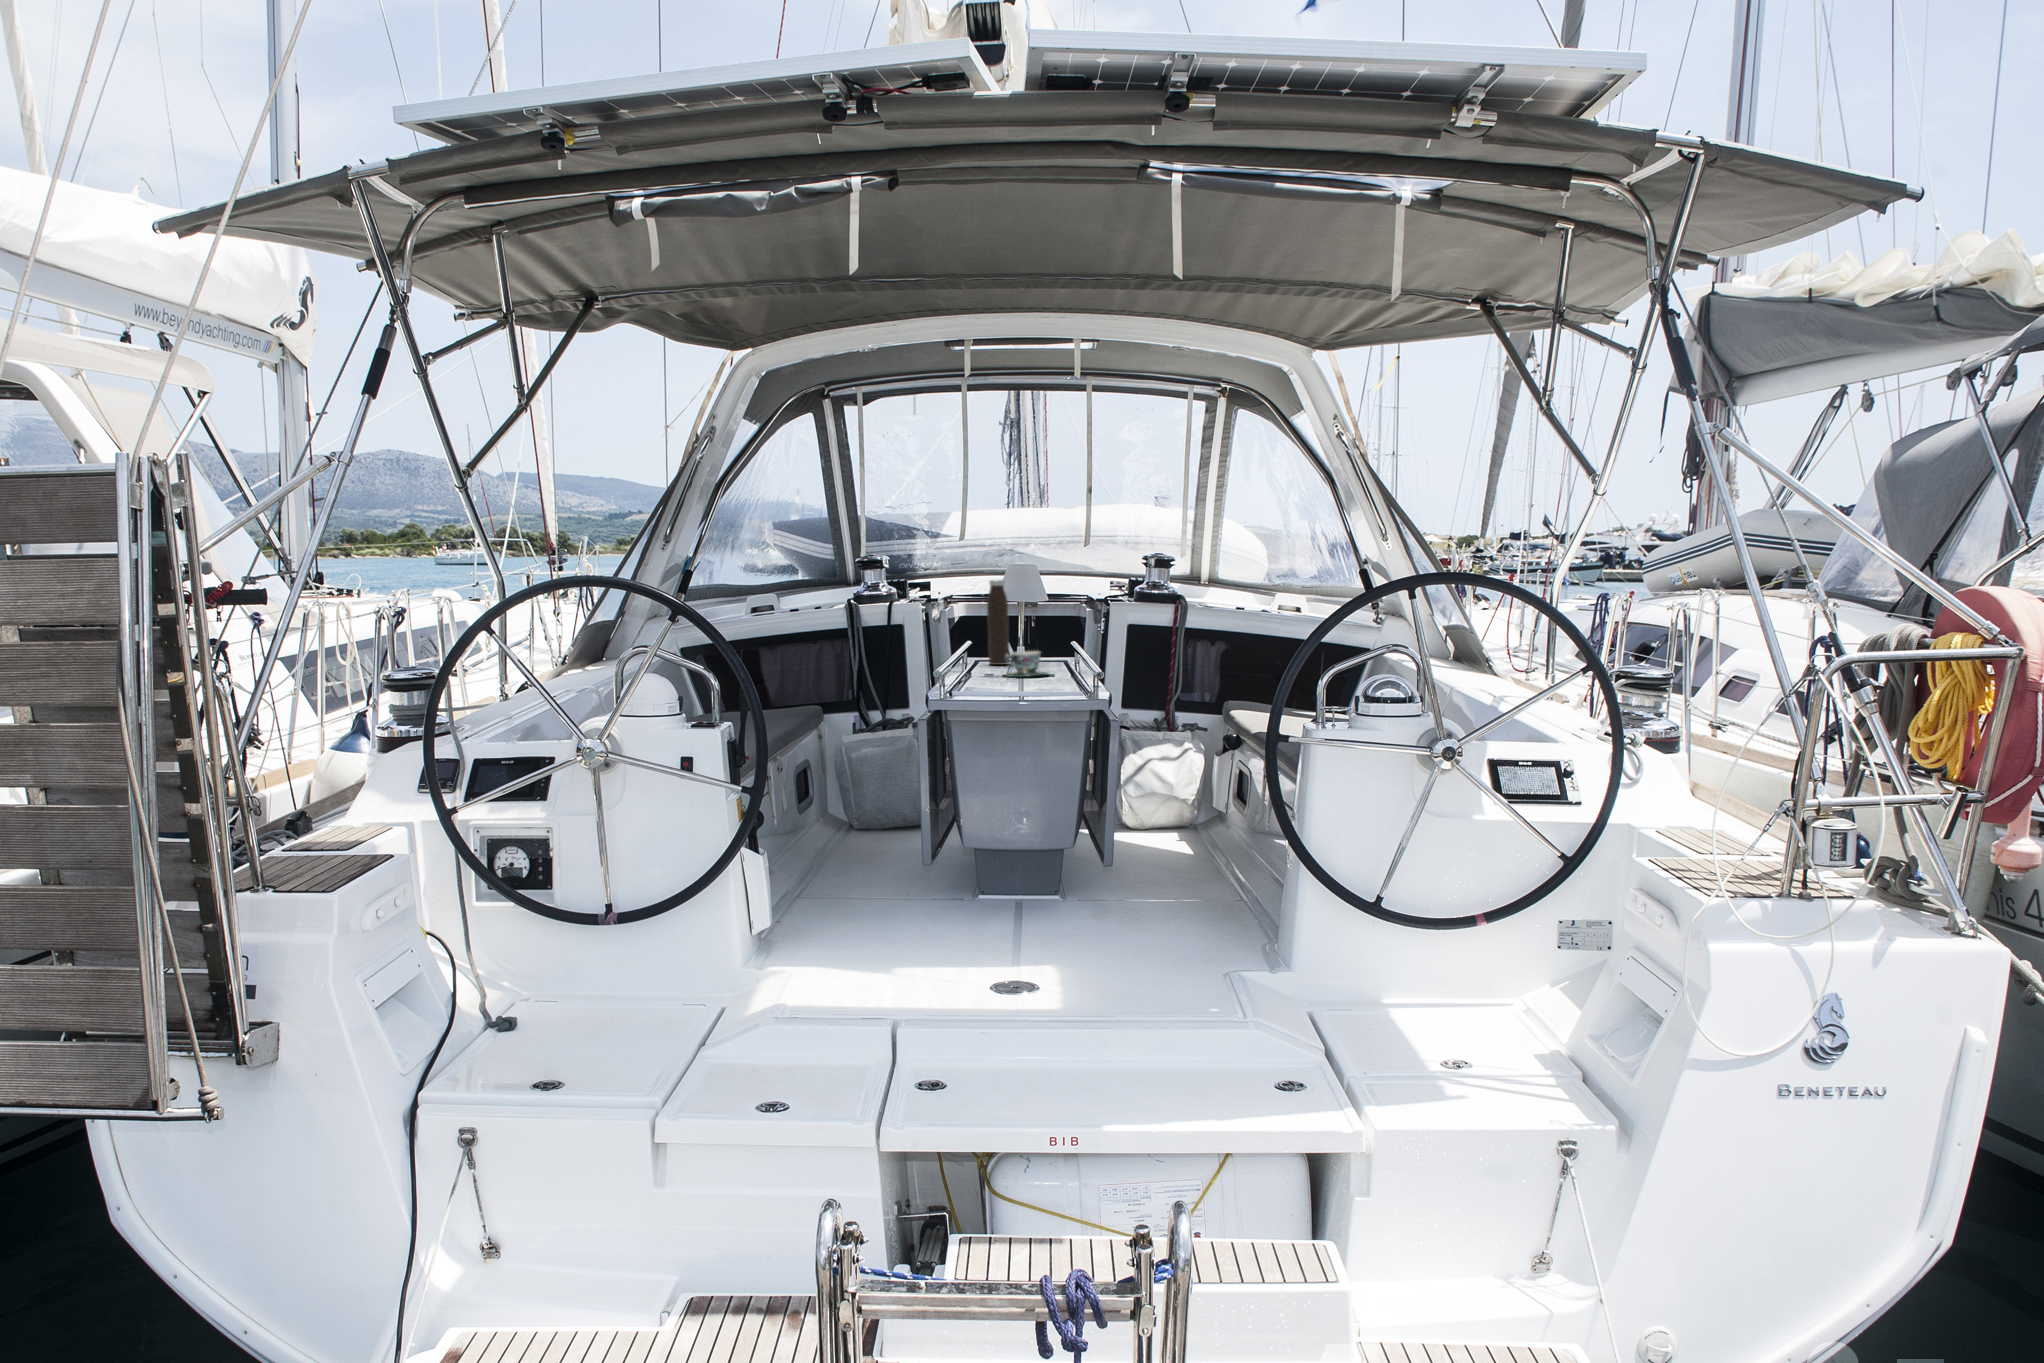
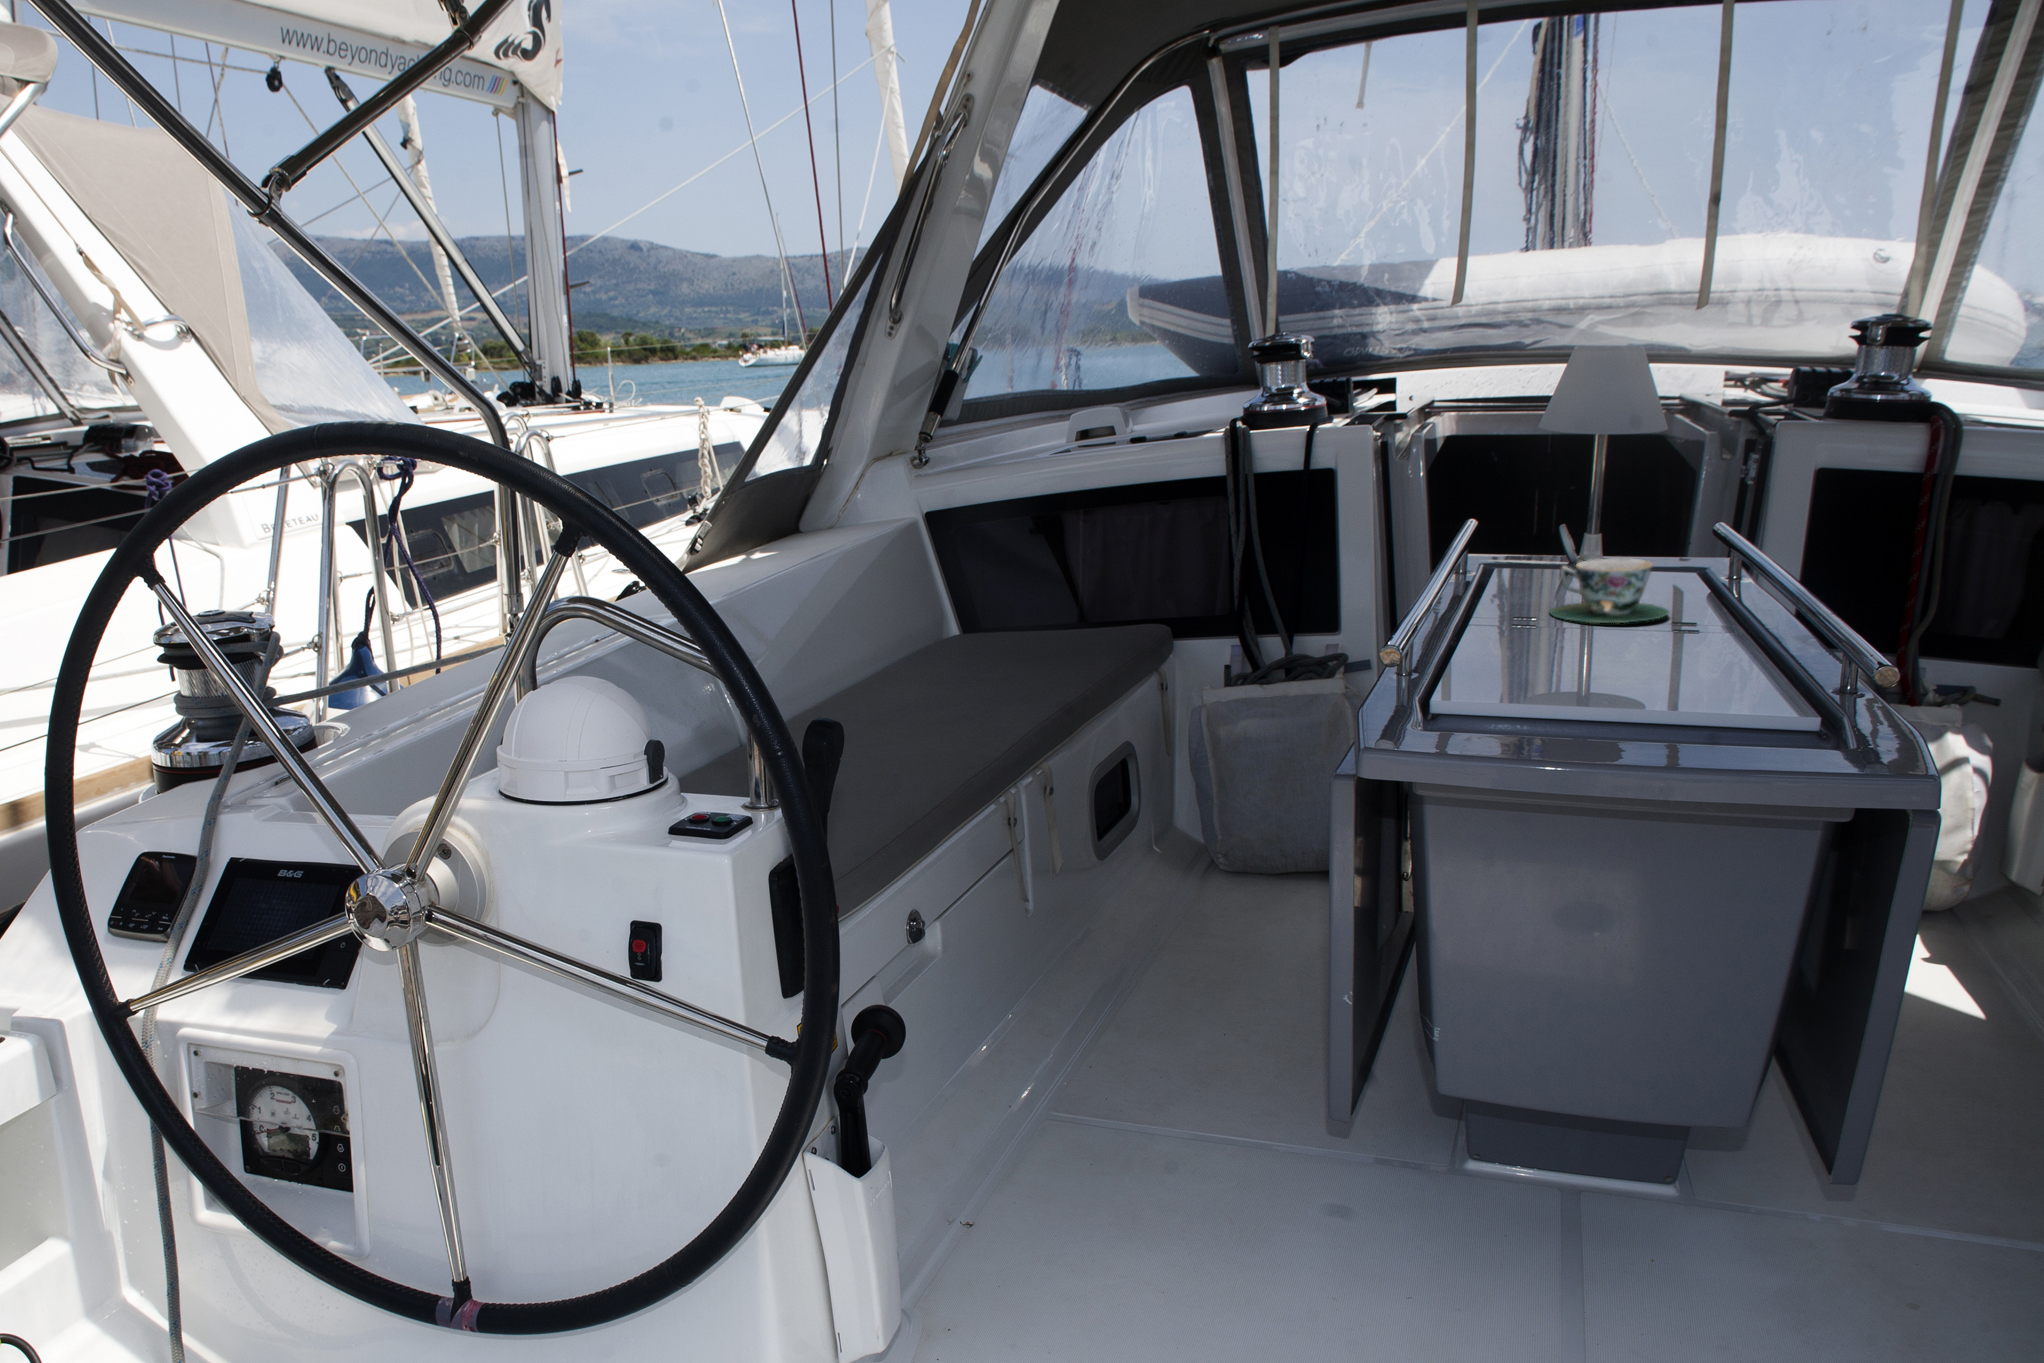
water bottle: present [987,580,1010,665] -> none [1509,389,1565,572]

